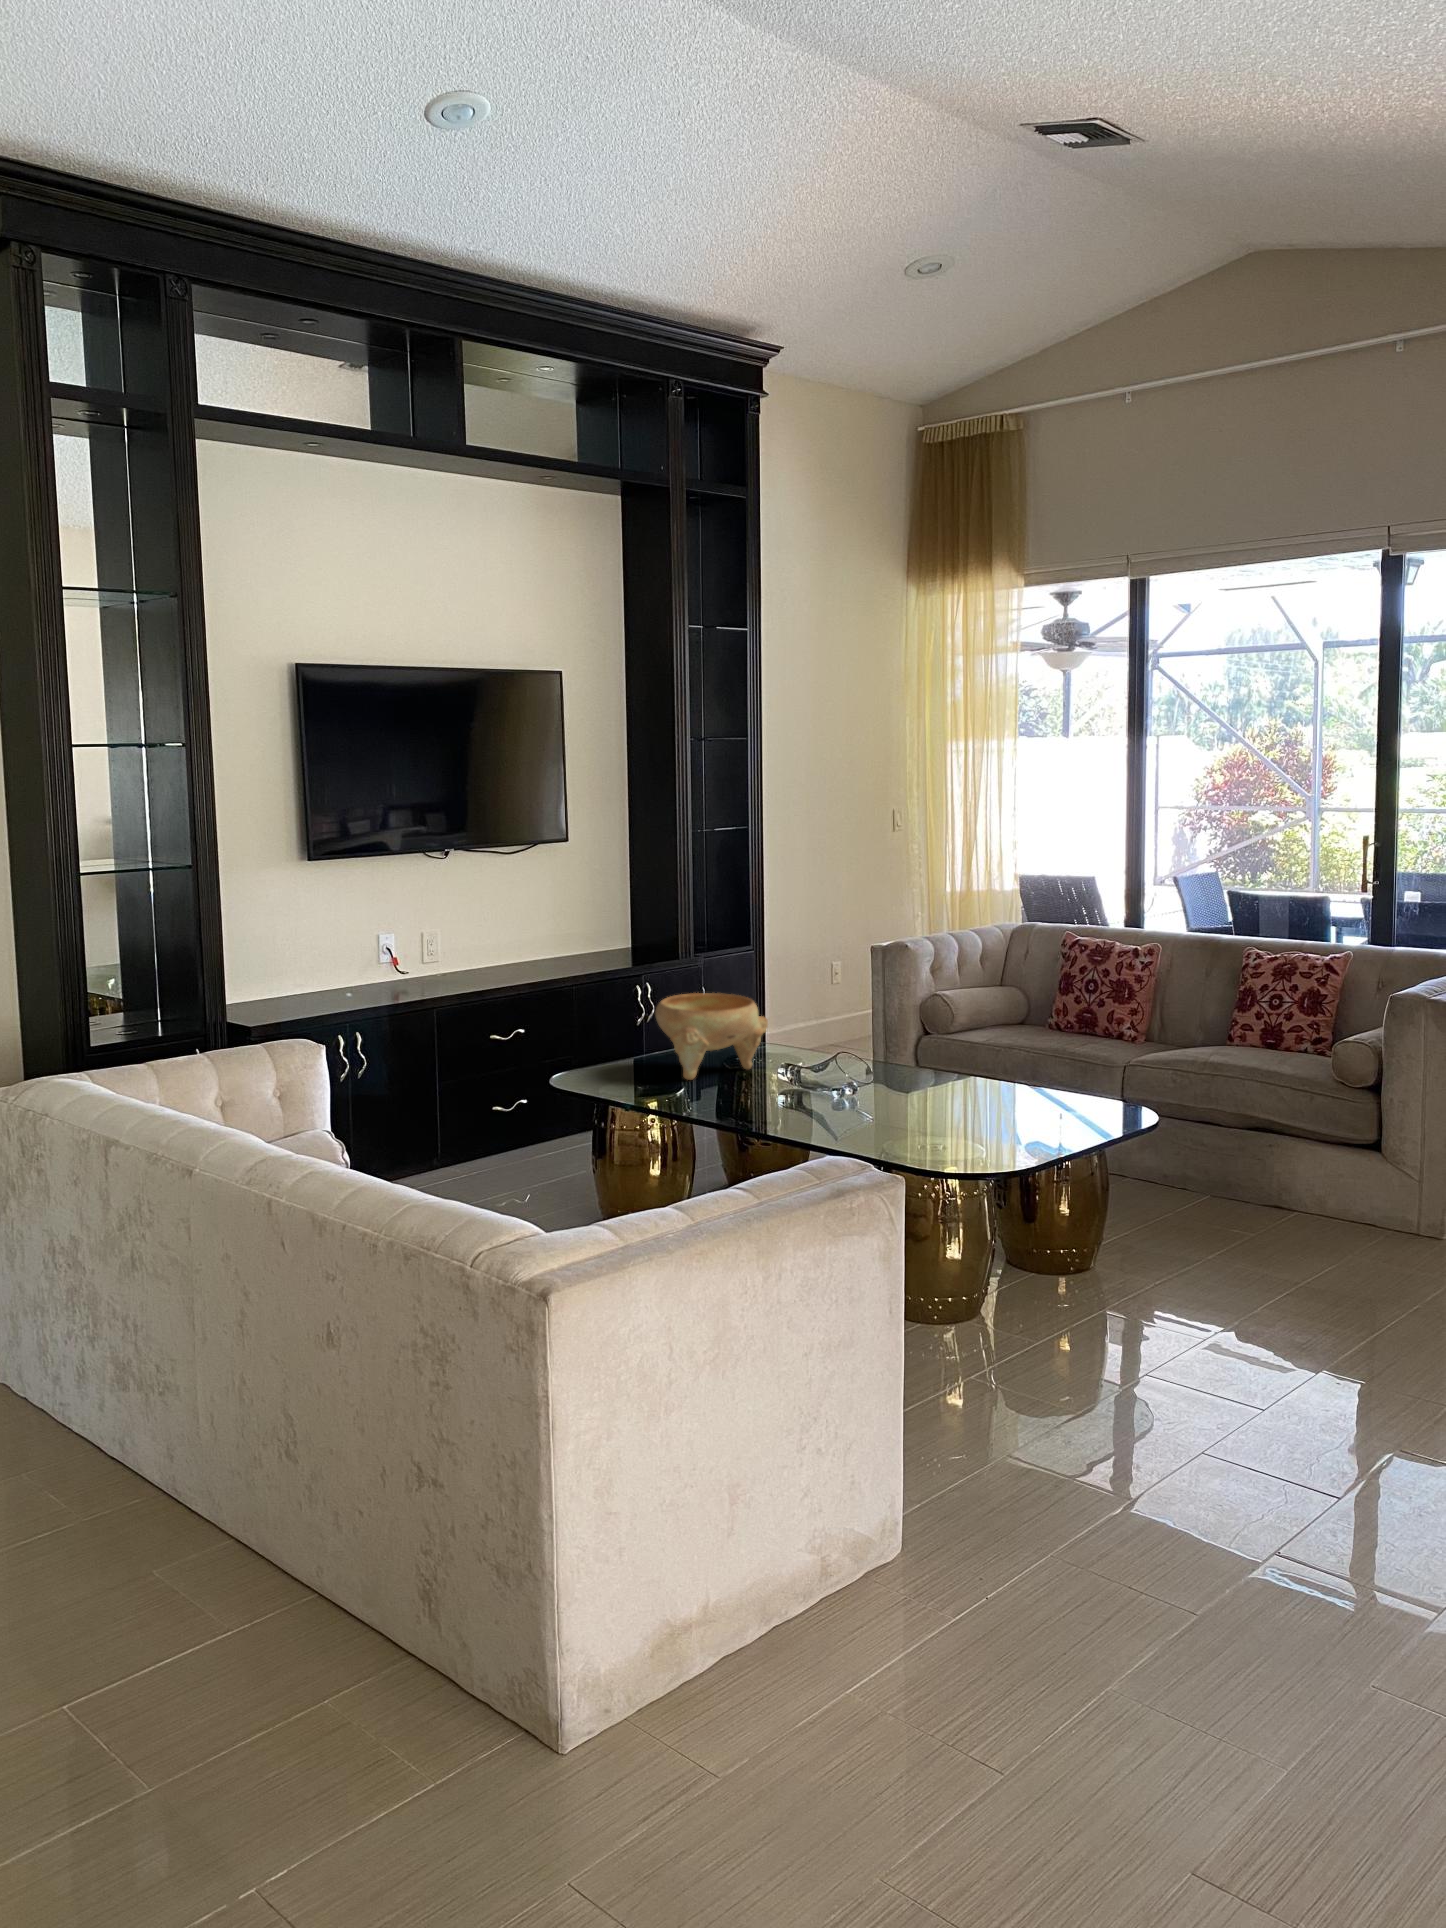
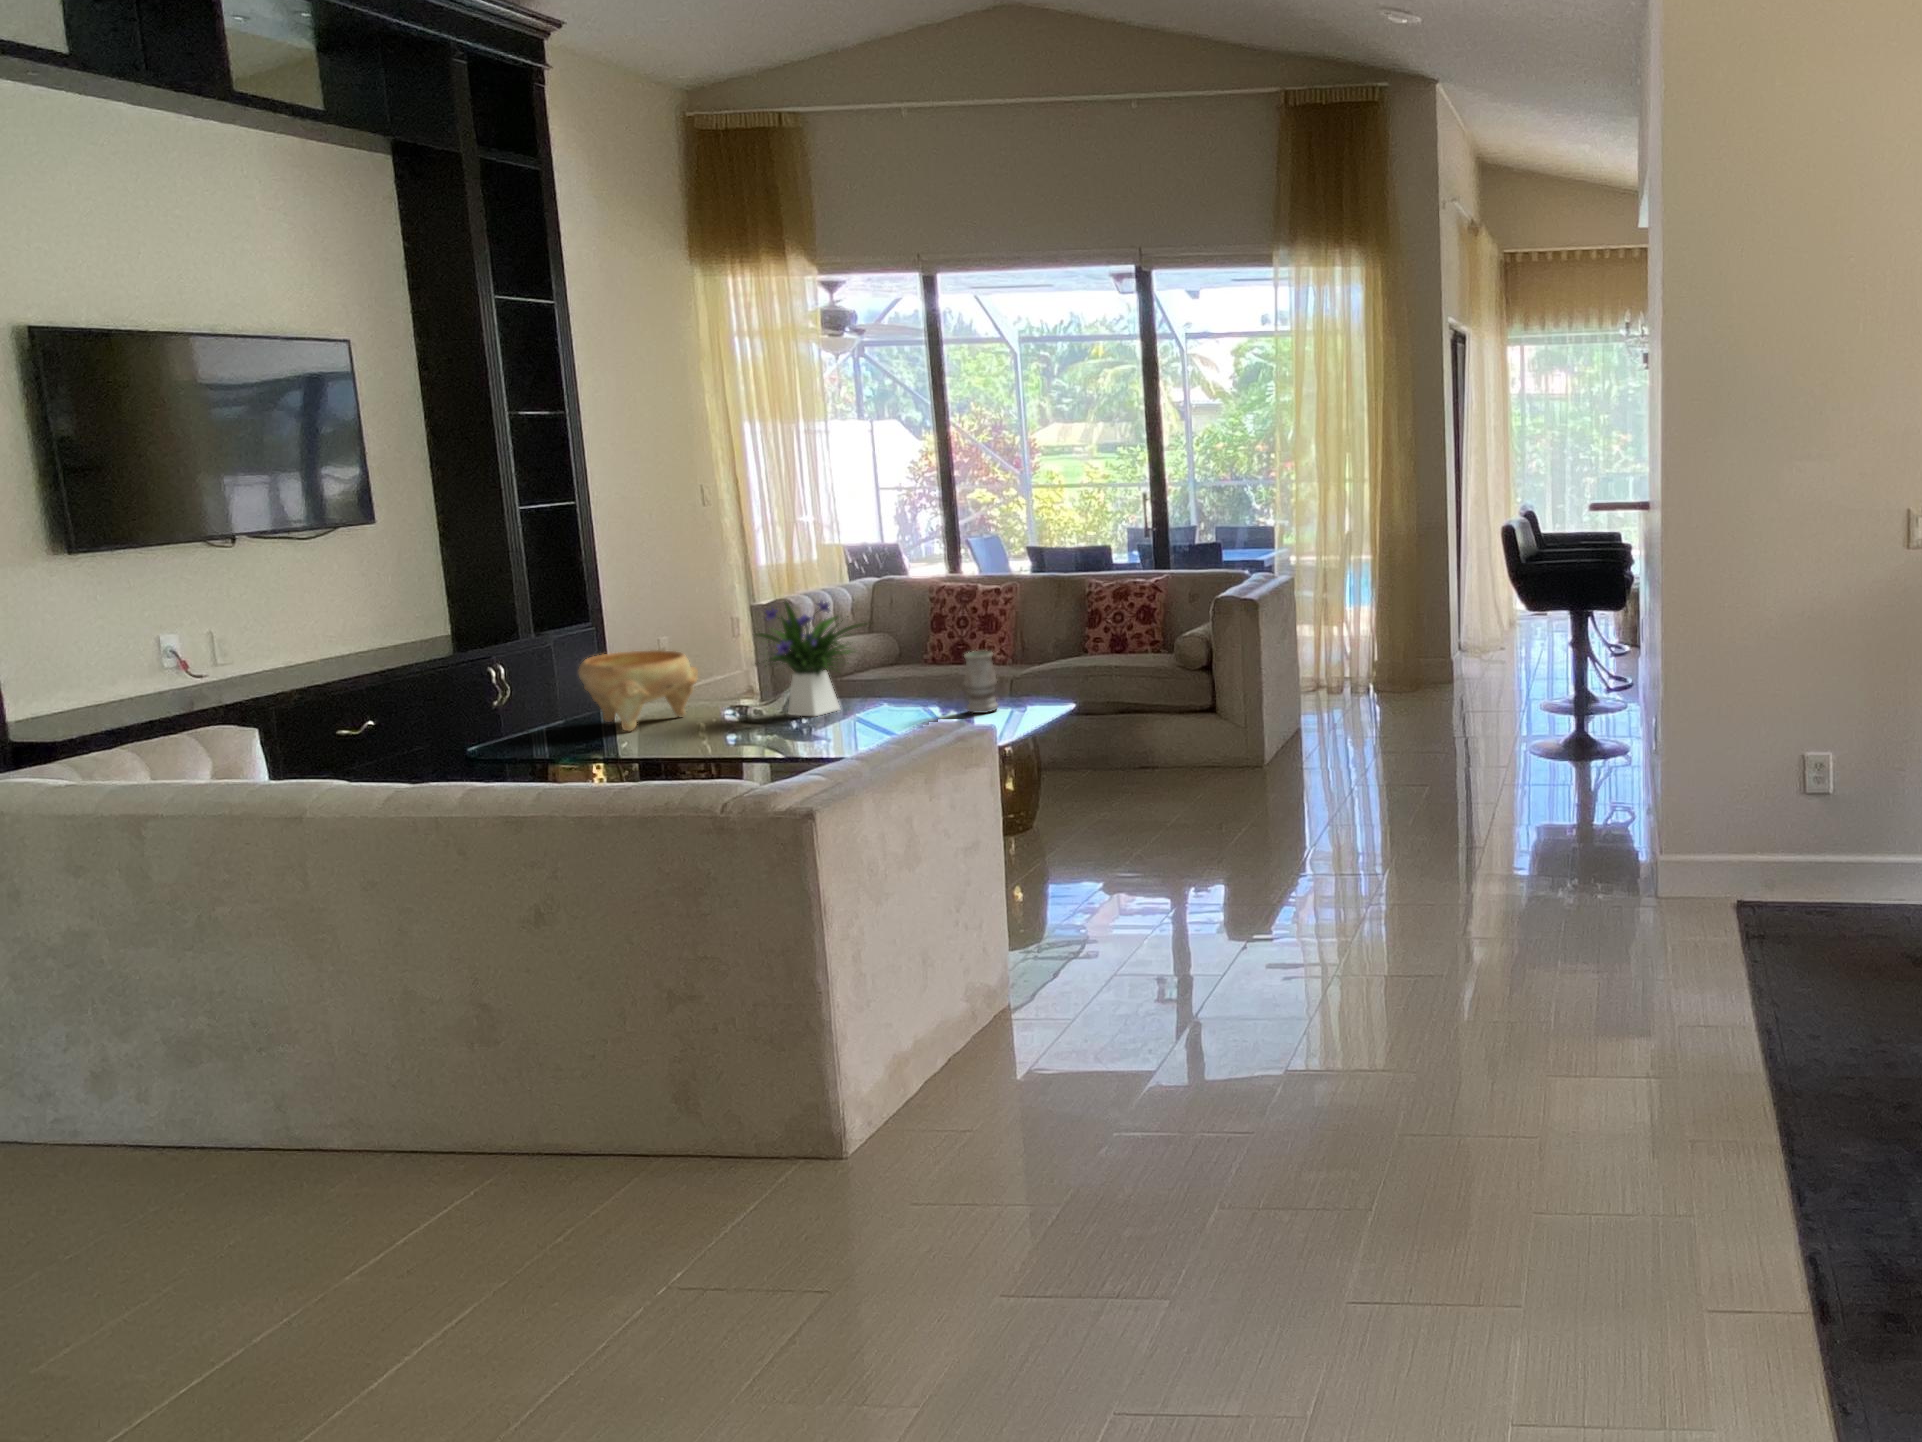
flower arrangement: none [802,956,932,1091] -> present [756,601,864,716]
vase: none [1015,1040,1054,1118] -> present [964,651,998,713]

